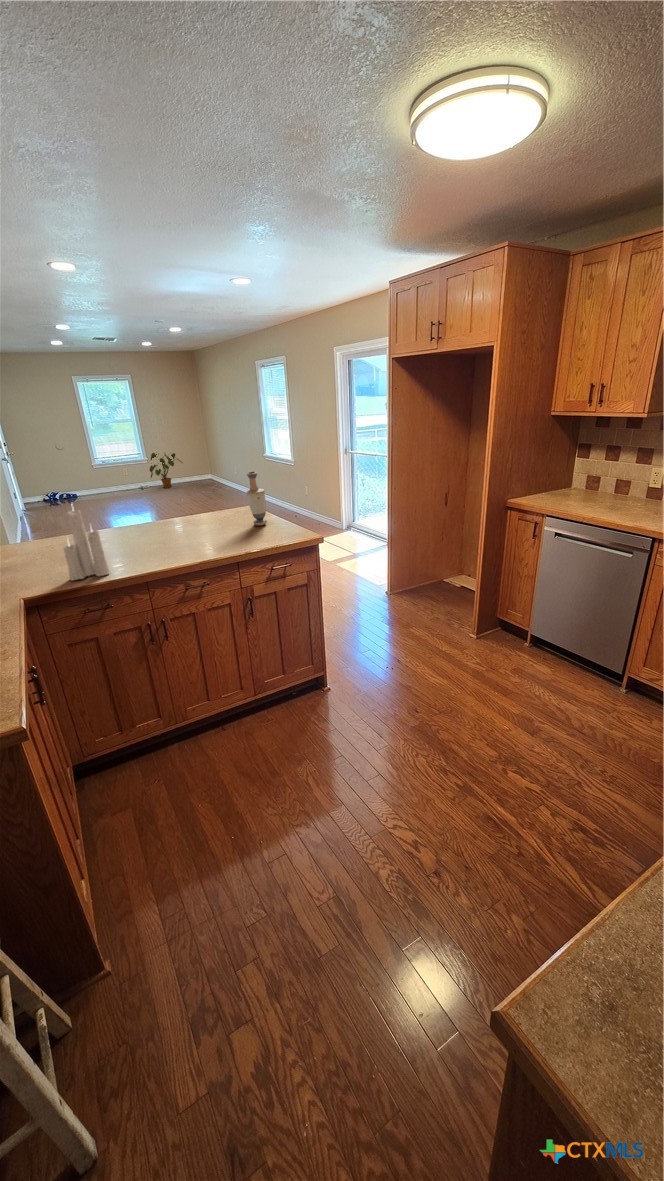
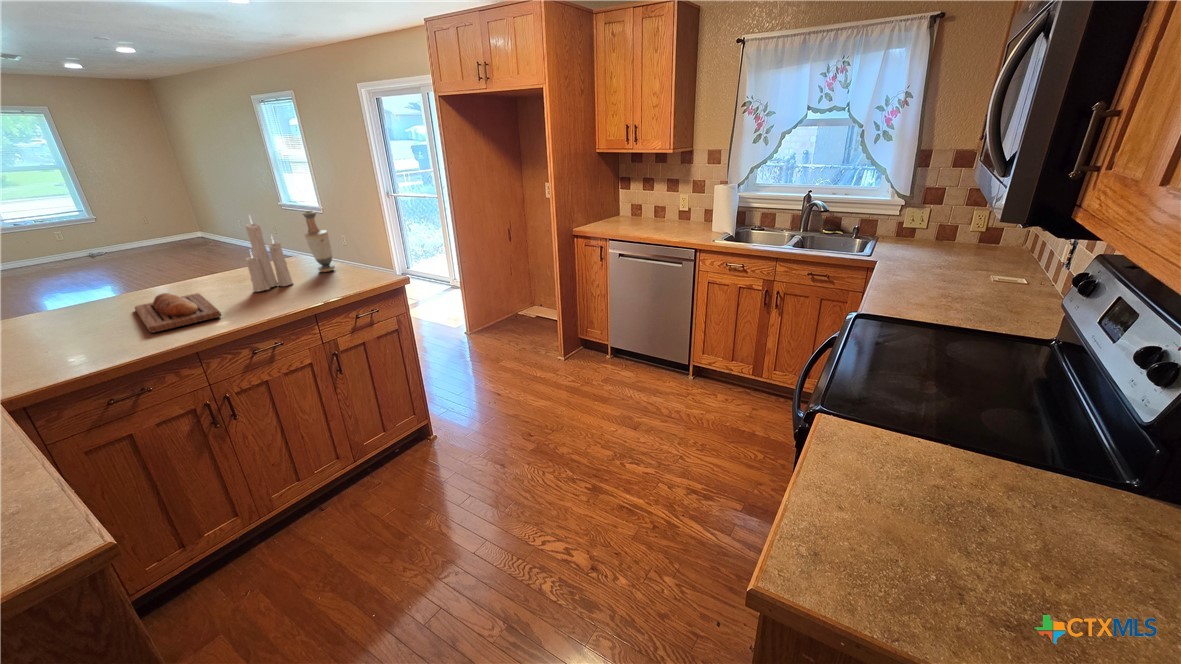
house plant: present [149,453,183,488] -> none [106,208,166,253]
candle: present [63,504,110,580] -> present [246,221,293,292]
bread loaf: none [123,532,171,564] -> present [135,293,221,333]

